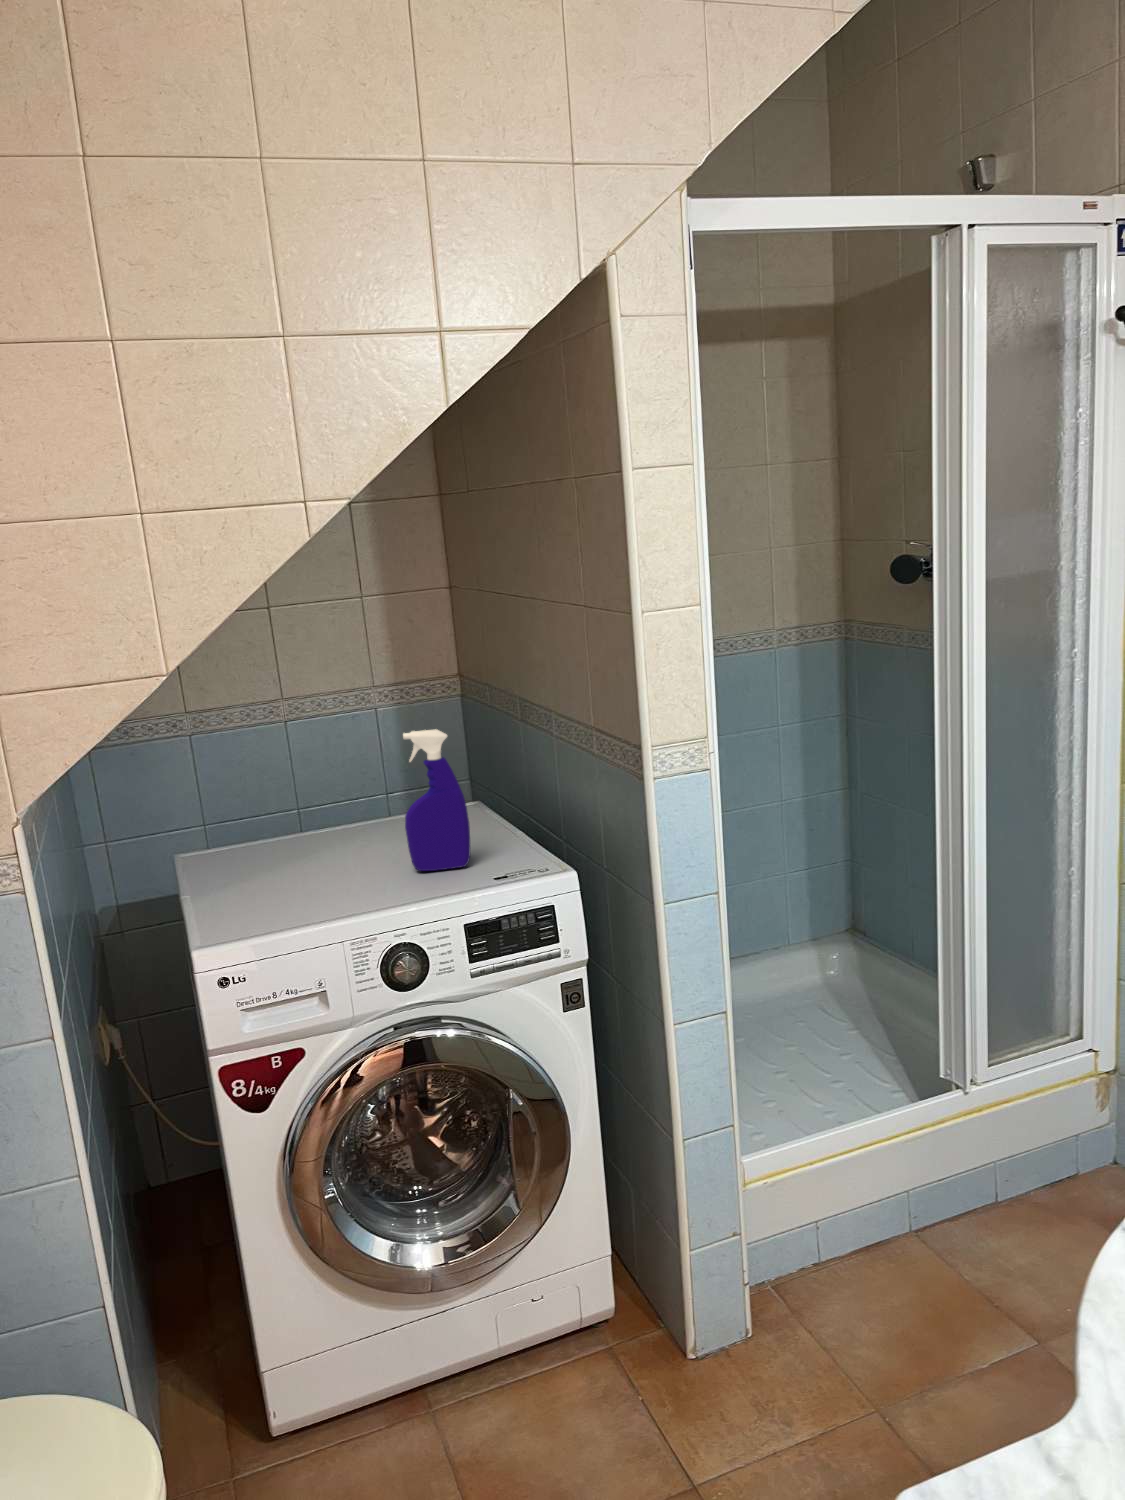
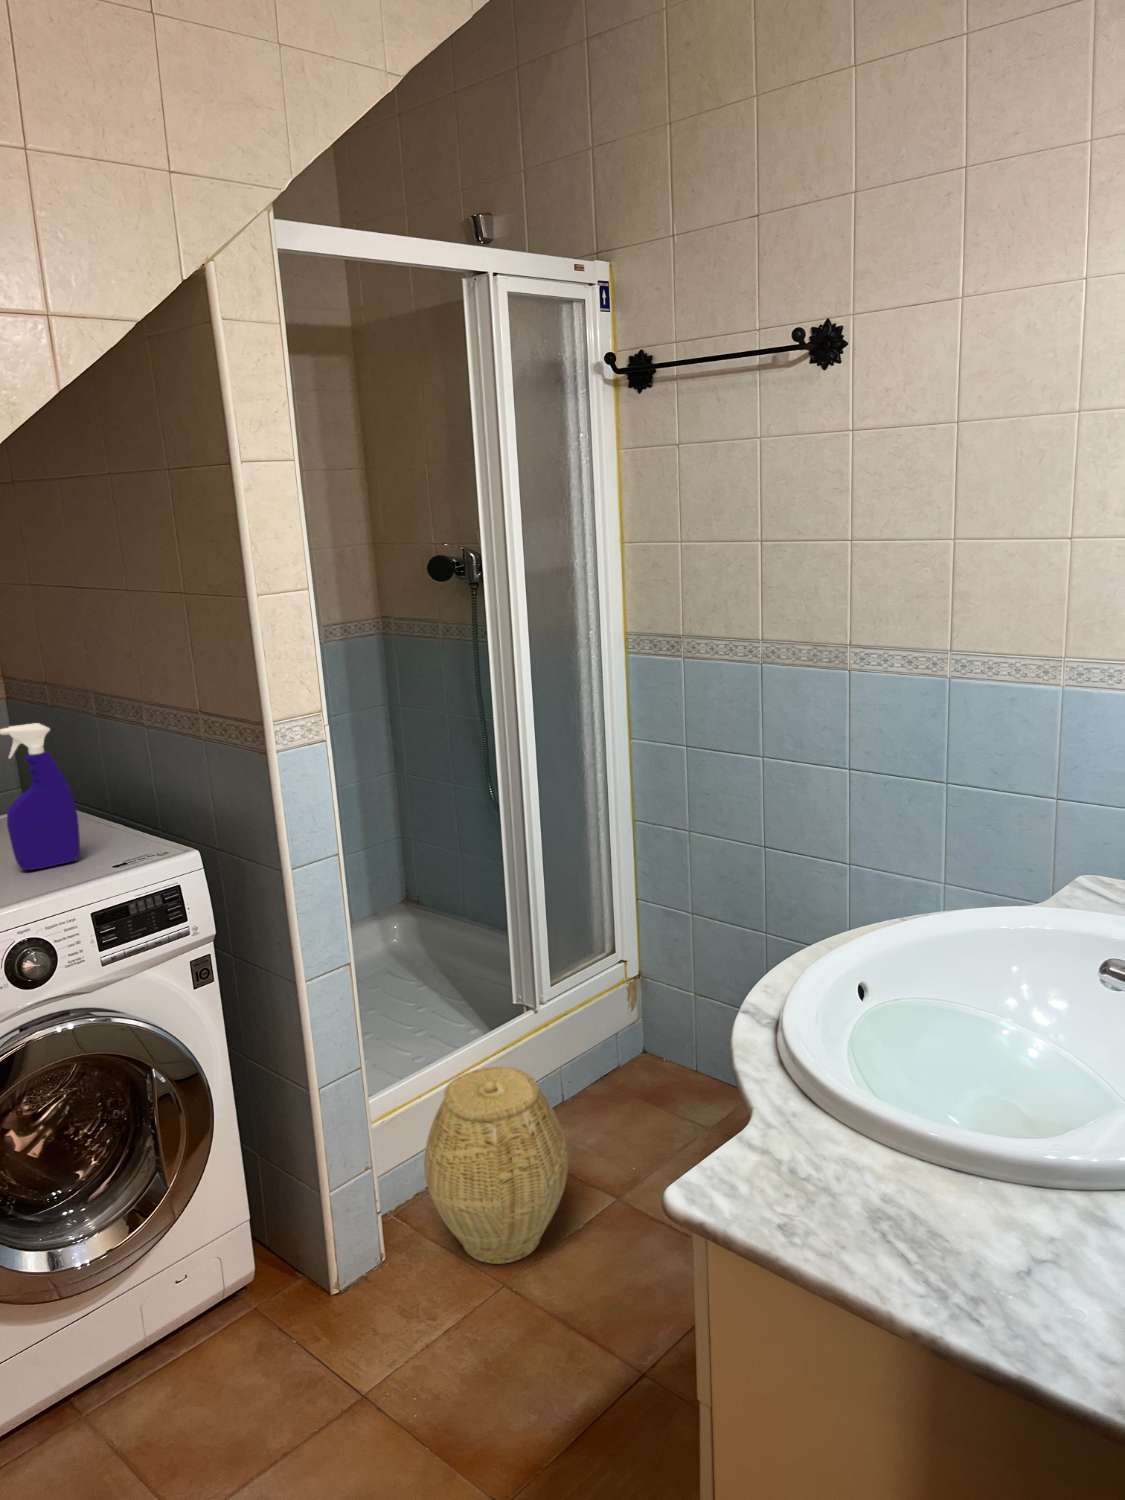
woven basket: none [798,1154,970,1385] -> present [424,1067,568,1264]

